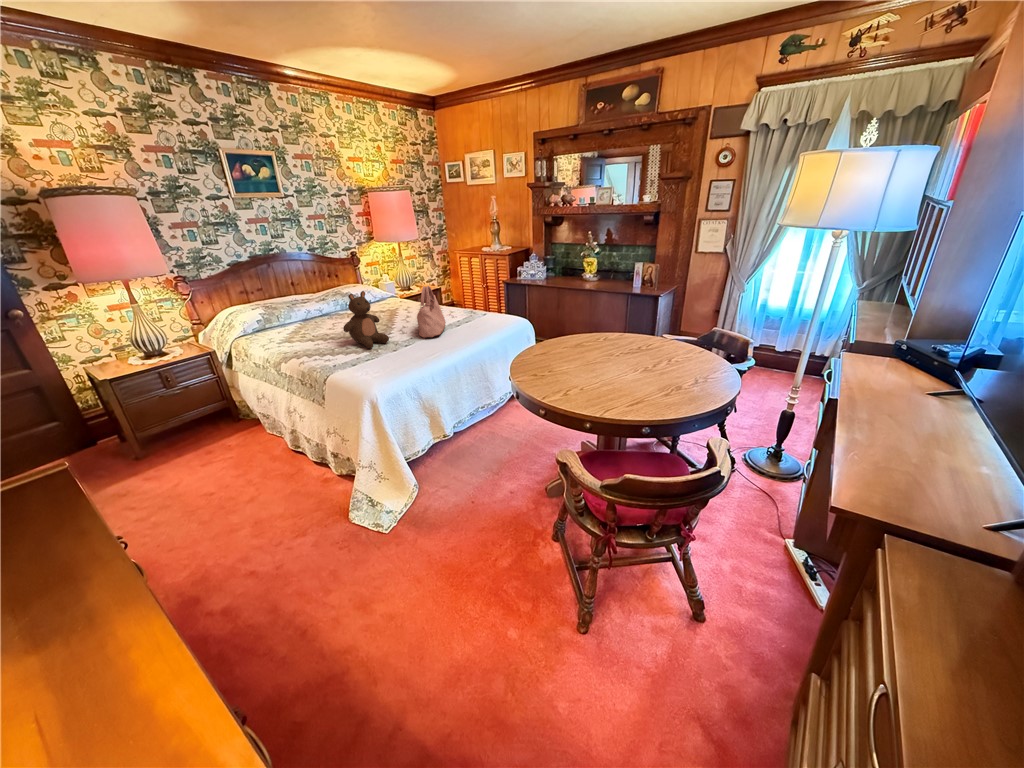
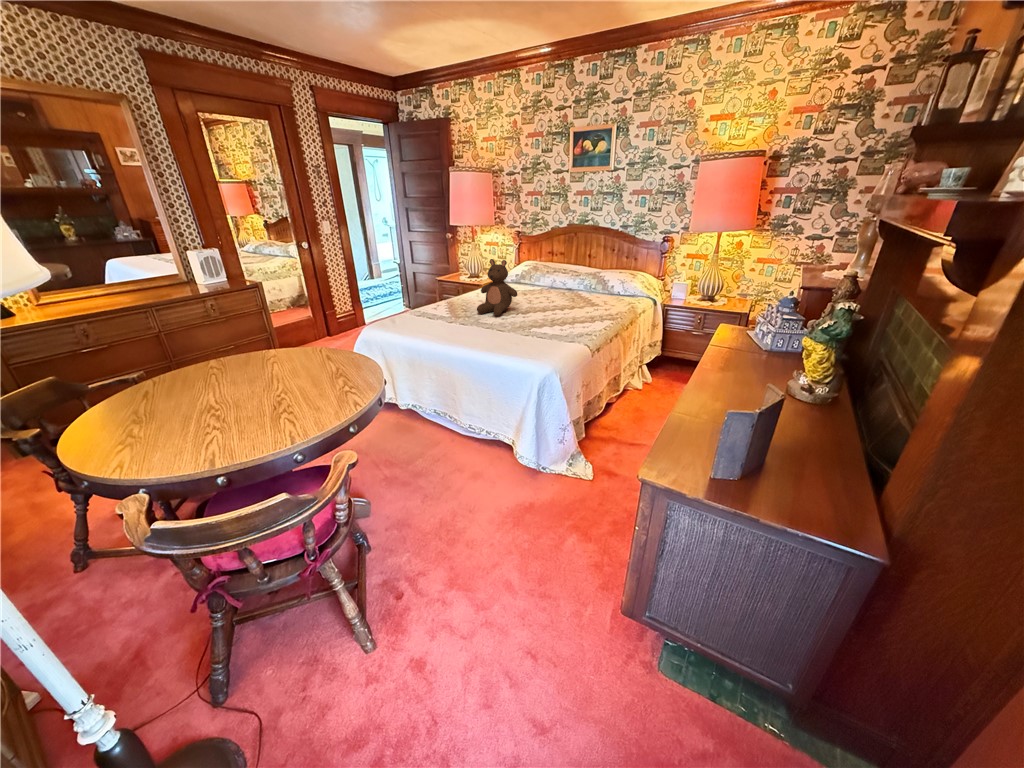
handbag: present [417,286,446,338] -> none [516,271,578,332]

